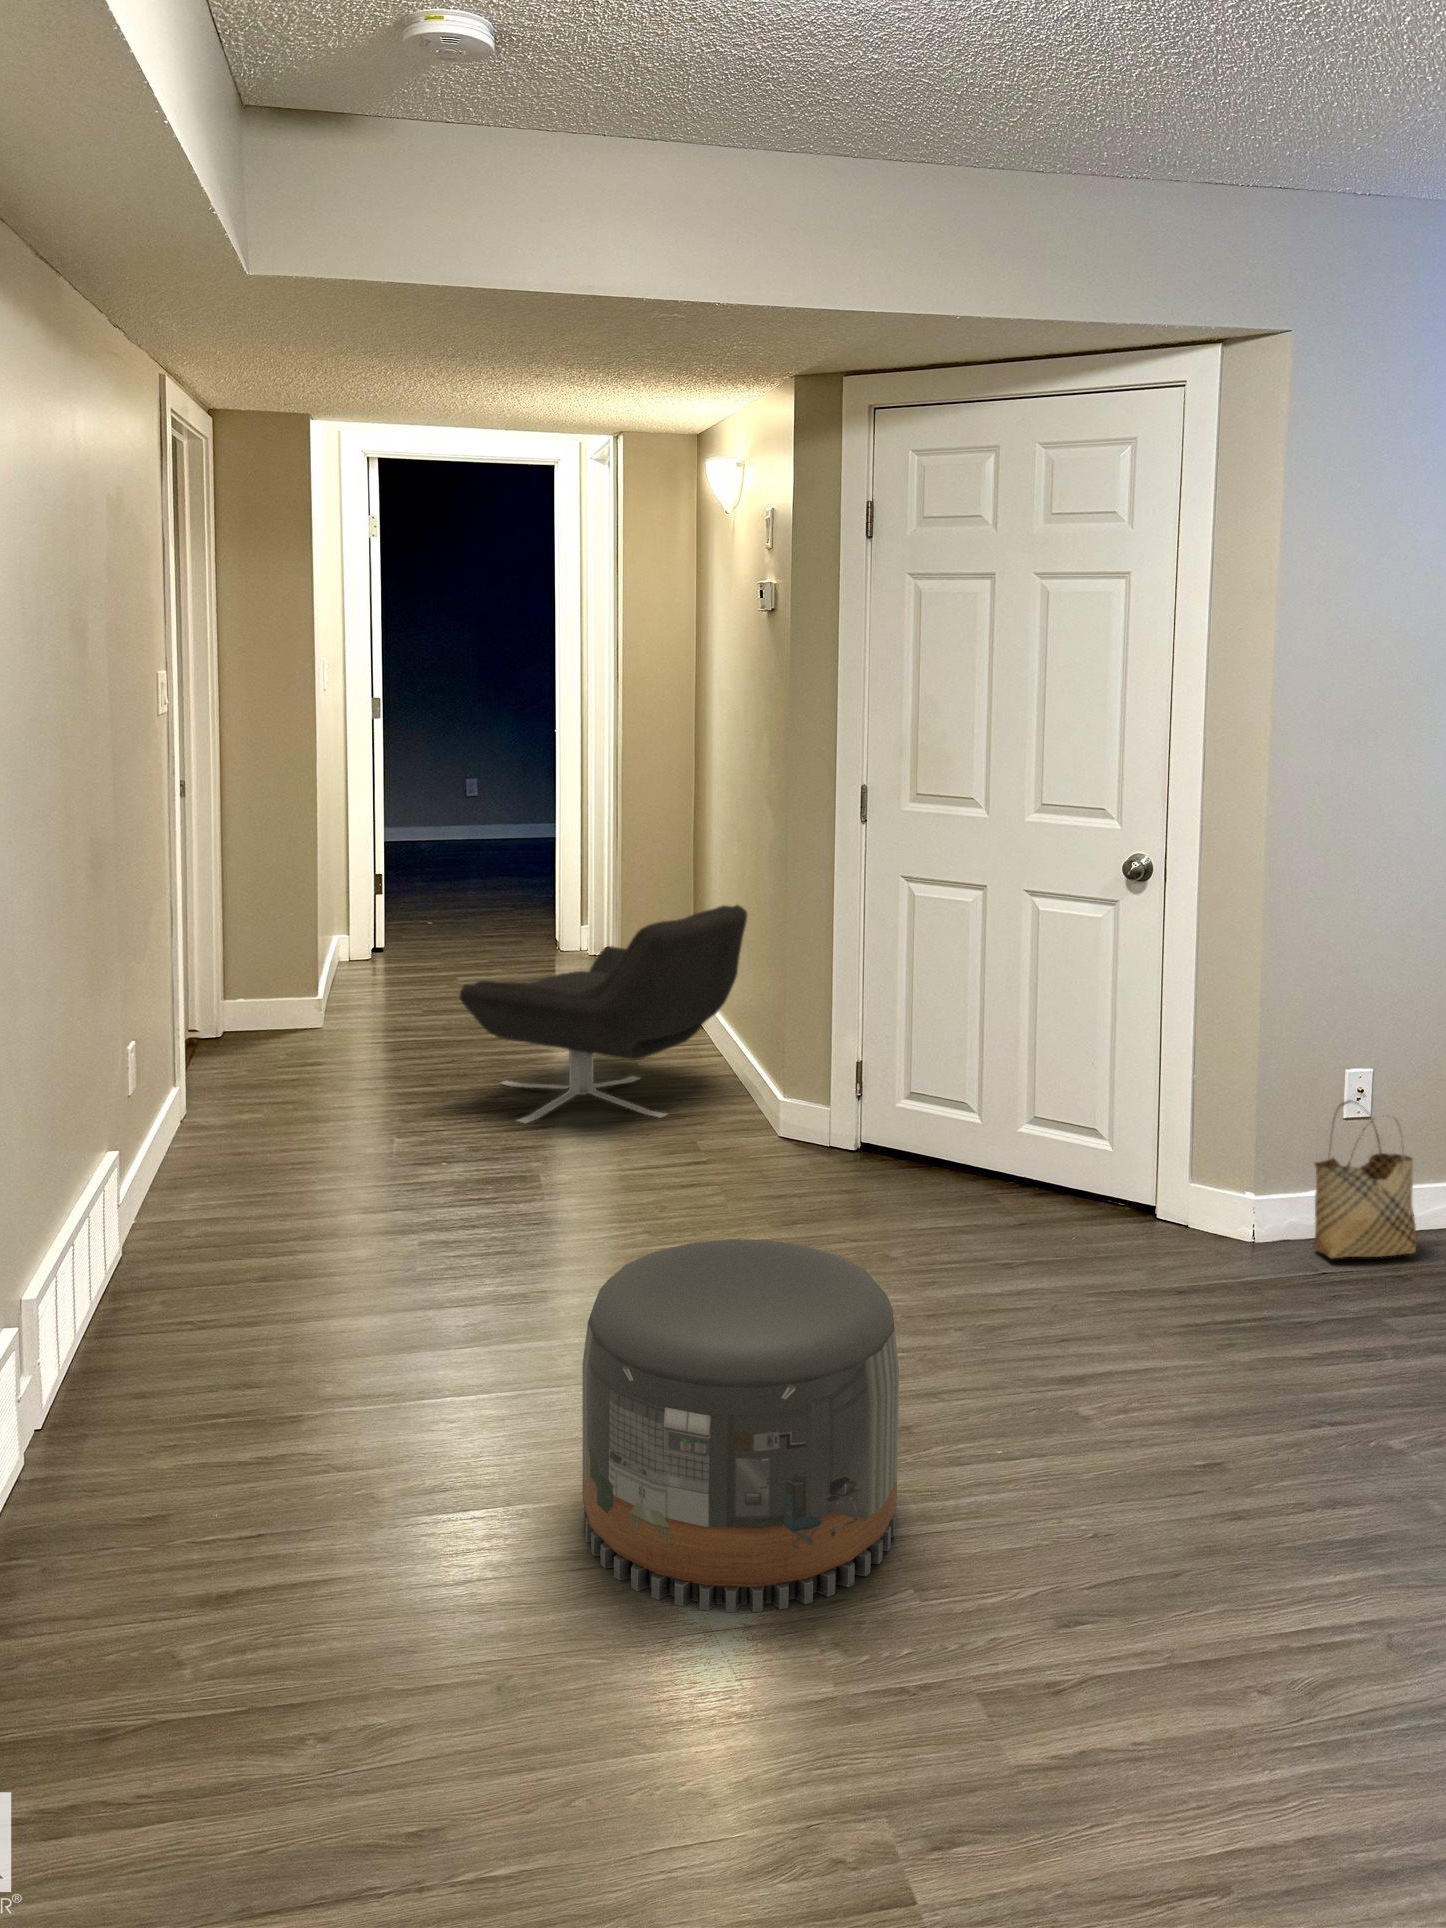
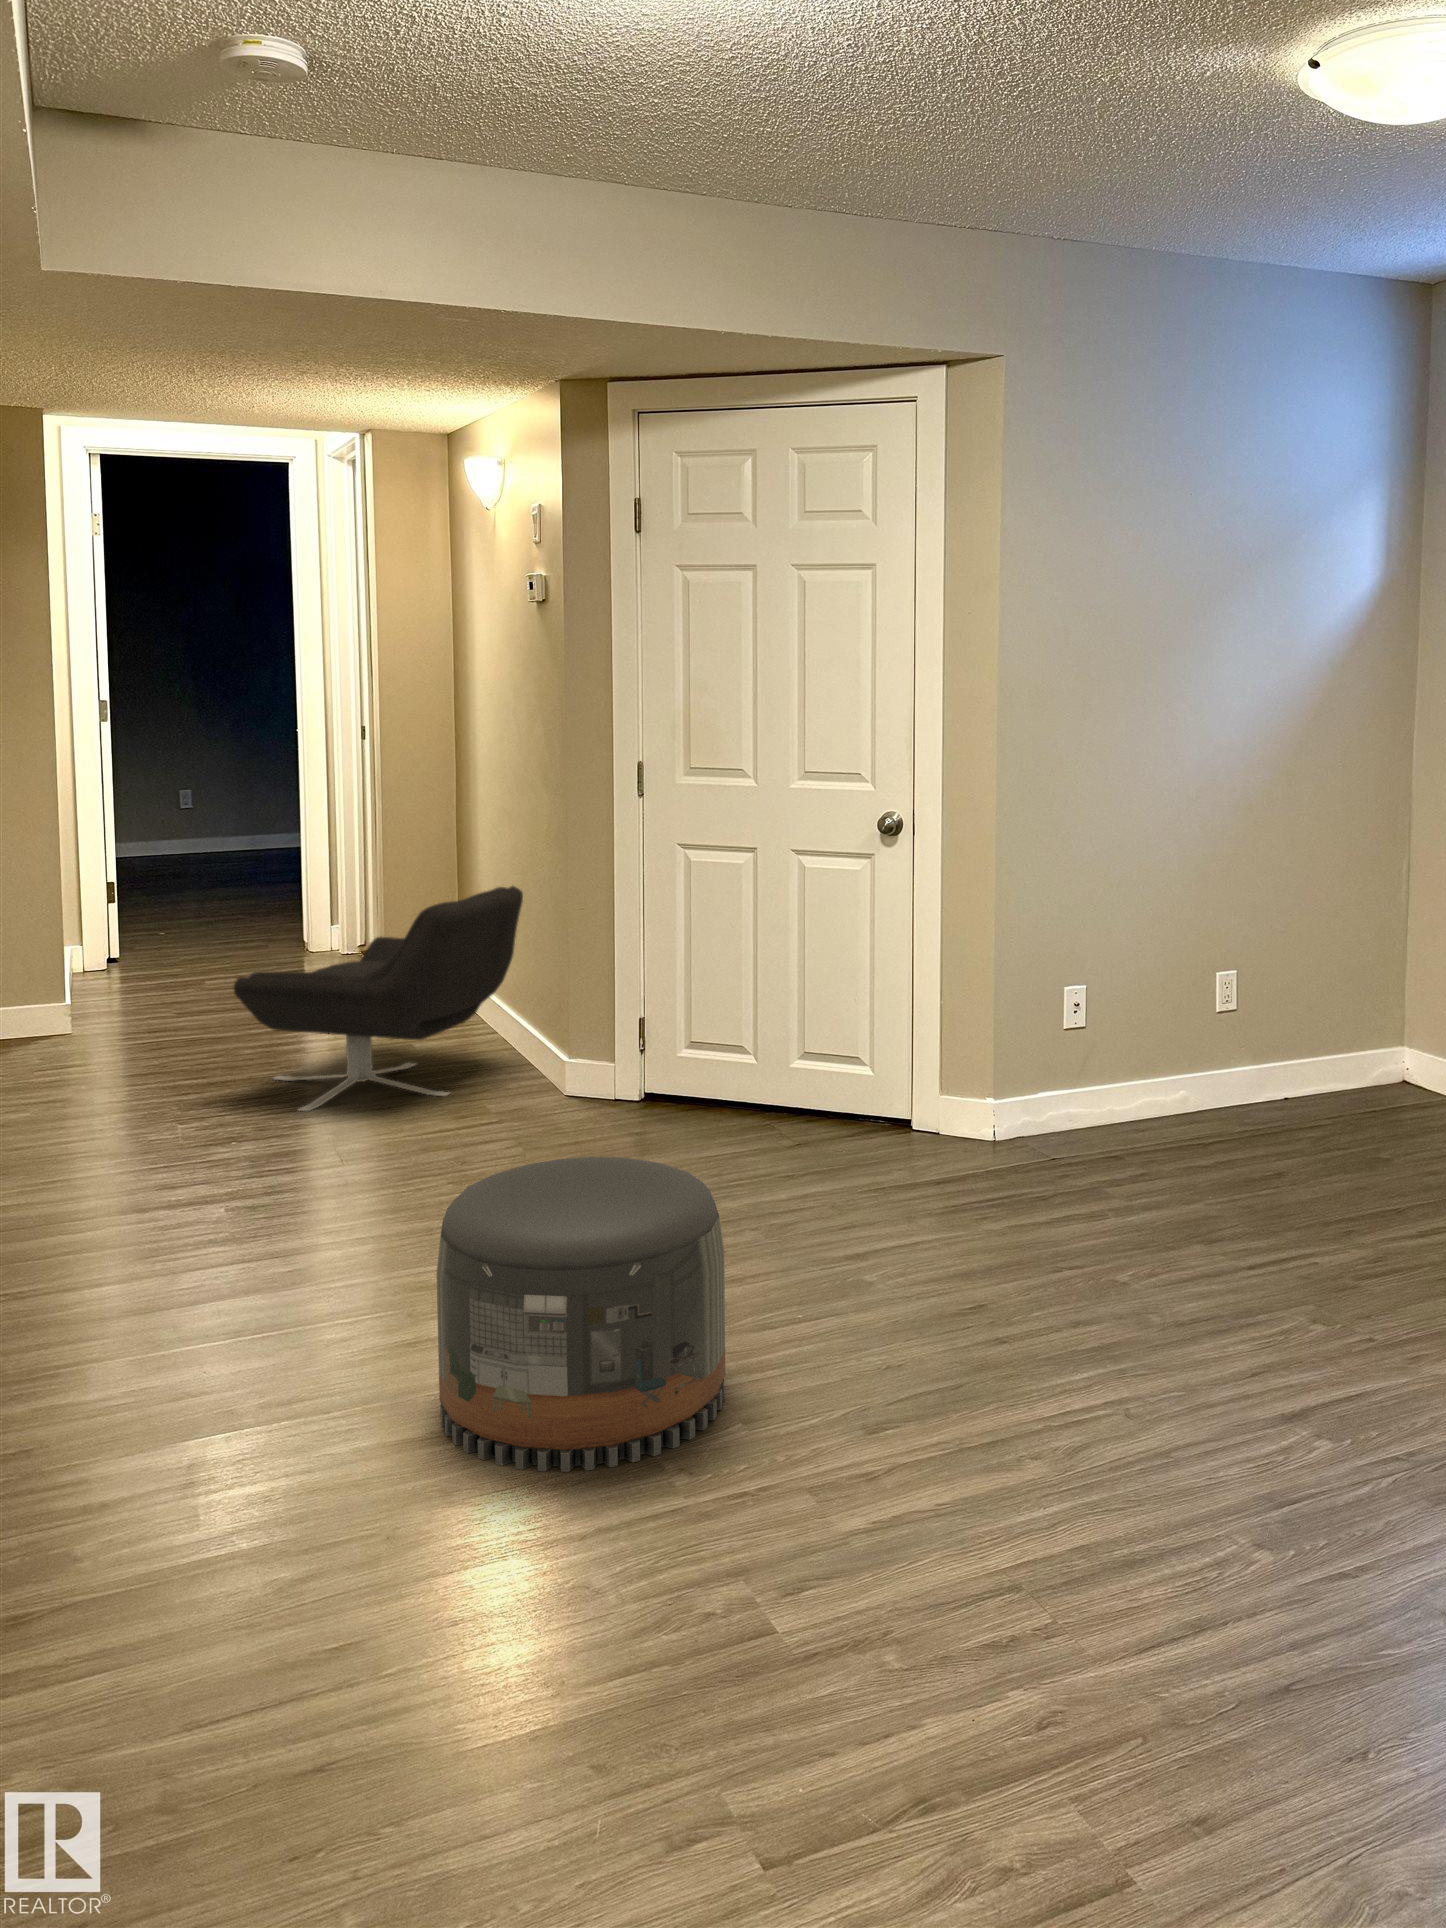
woven basket: present [1313,1100,1417,1258] -> none [1054,1020,1139,1158]

